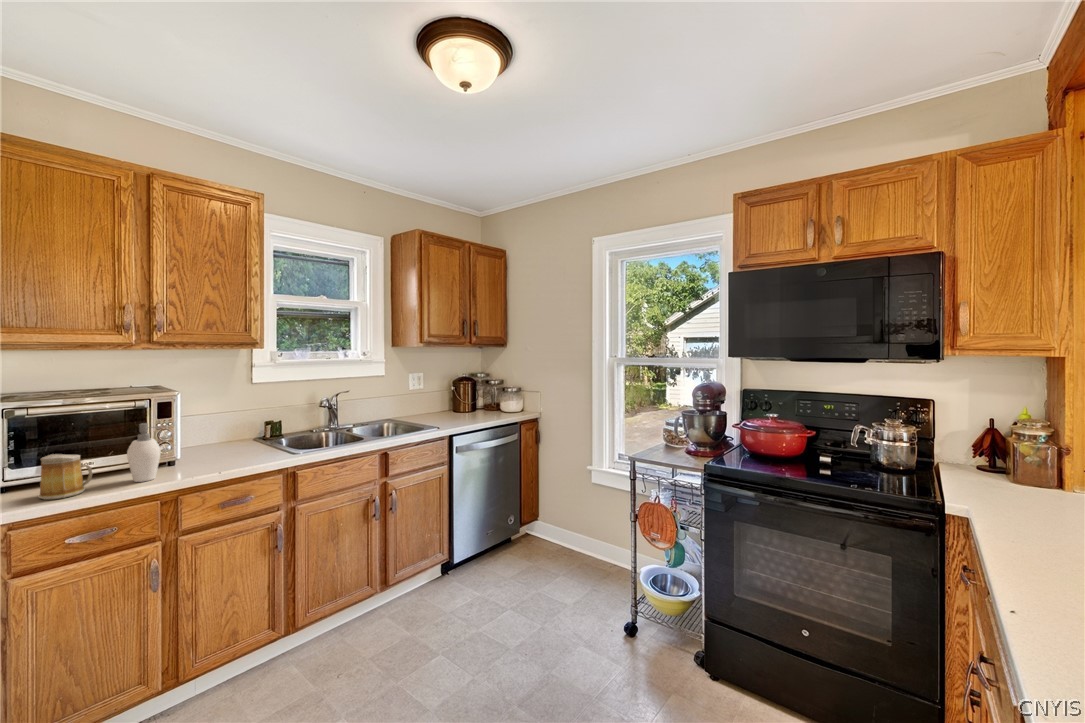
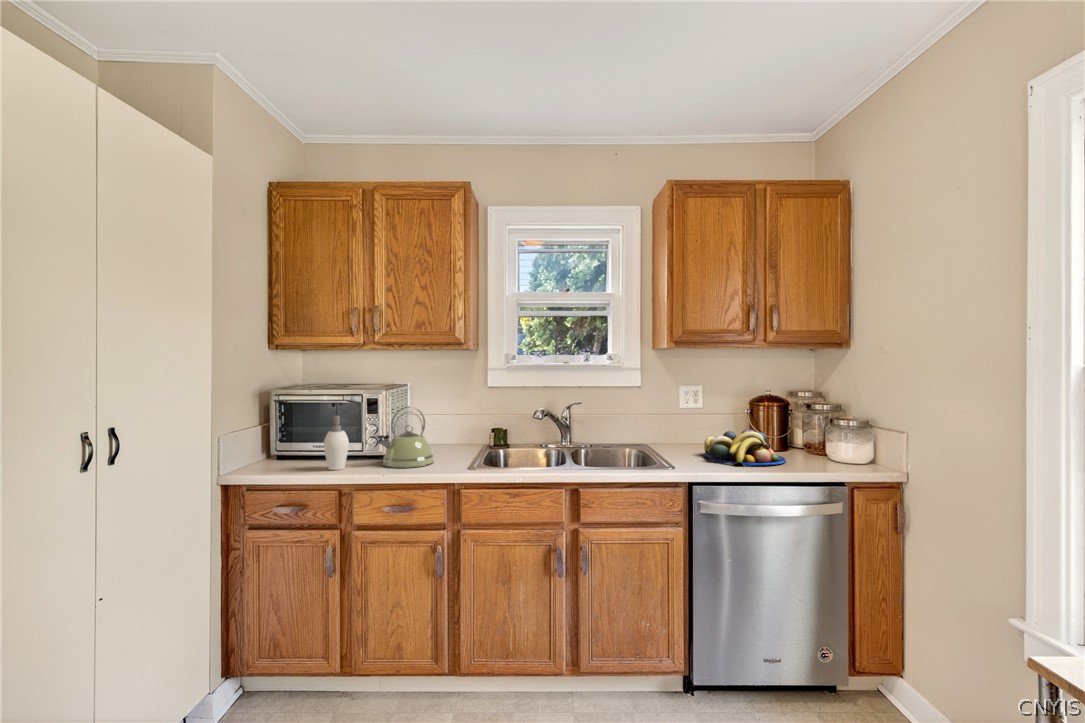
fruit bowl: none [438,399,486,422] -> present [704,429,786,466]
kettle: none [188,406,248,467] -> present [377,406,434,468]
mug: present [39,454,92,500] -> none [268,434,302,472]

